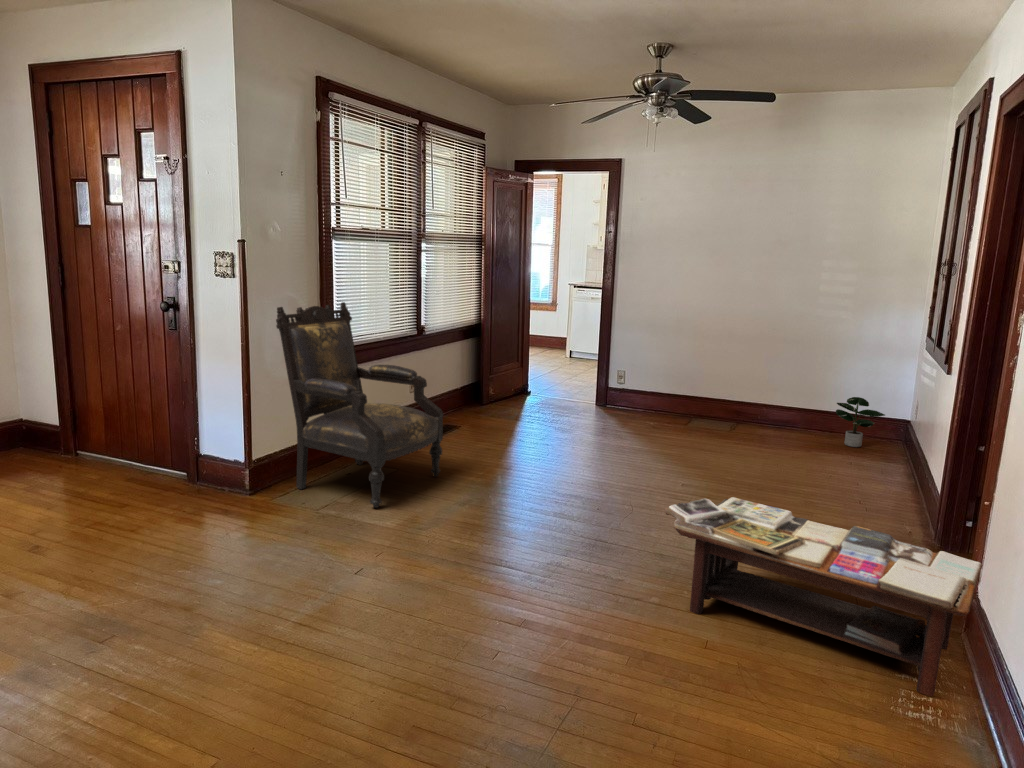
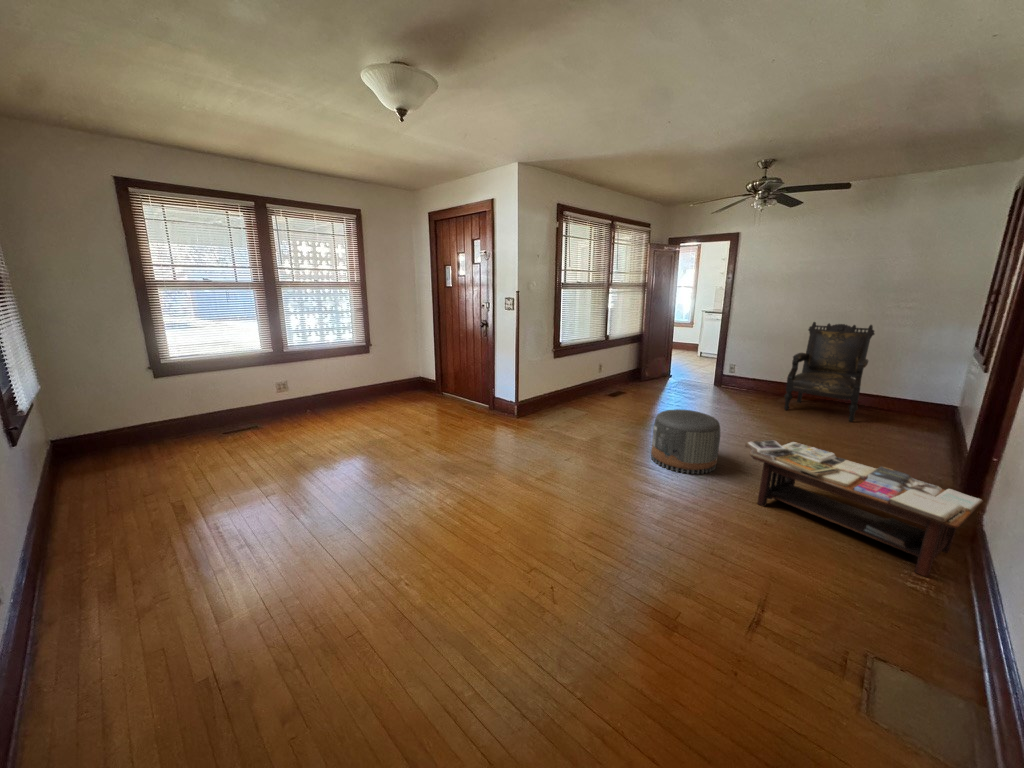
armchair: present [276,302,443,508] -> present [784,322,874,422]
potted plant: present [836,397,885,447] -> none [893,388,936,422]
pouf: none [511,455,623,571] -> present [651,409,720,474]

